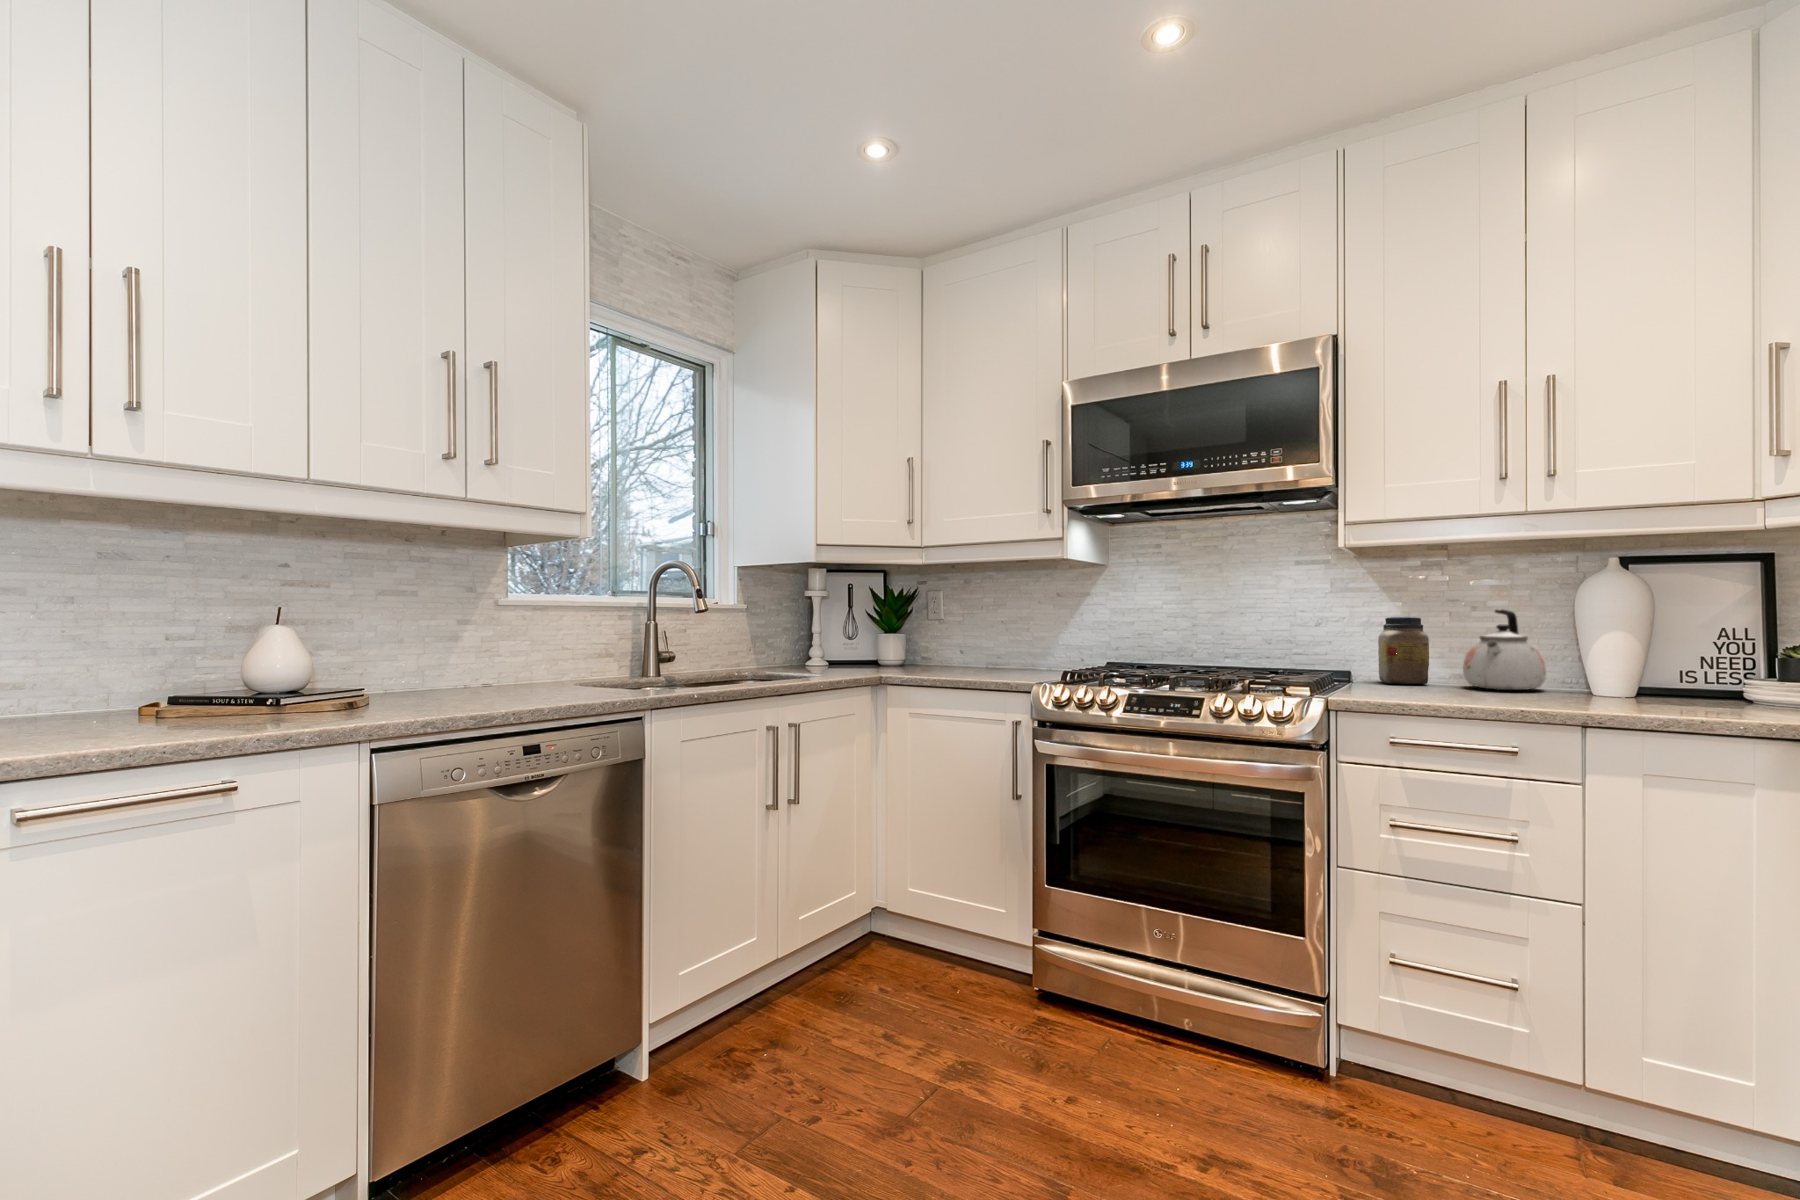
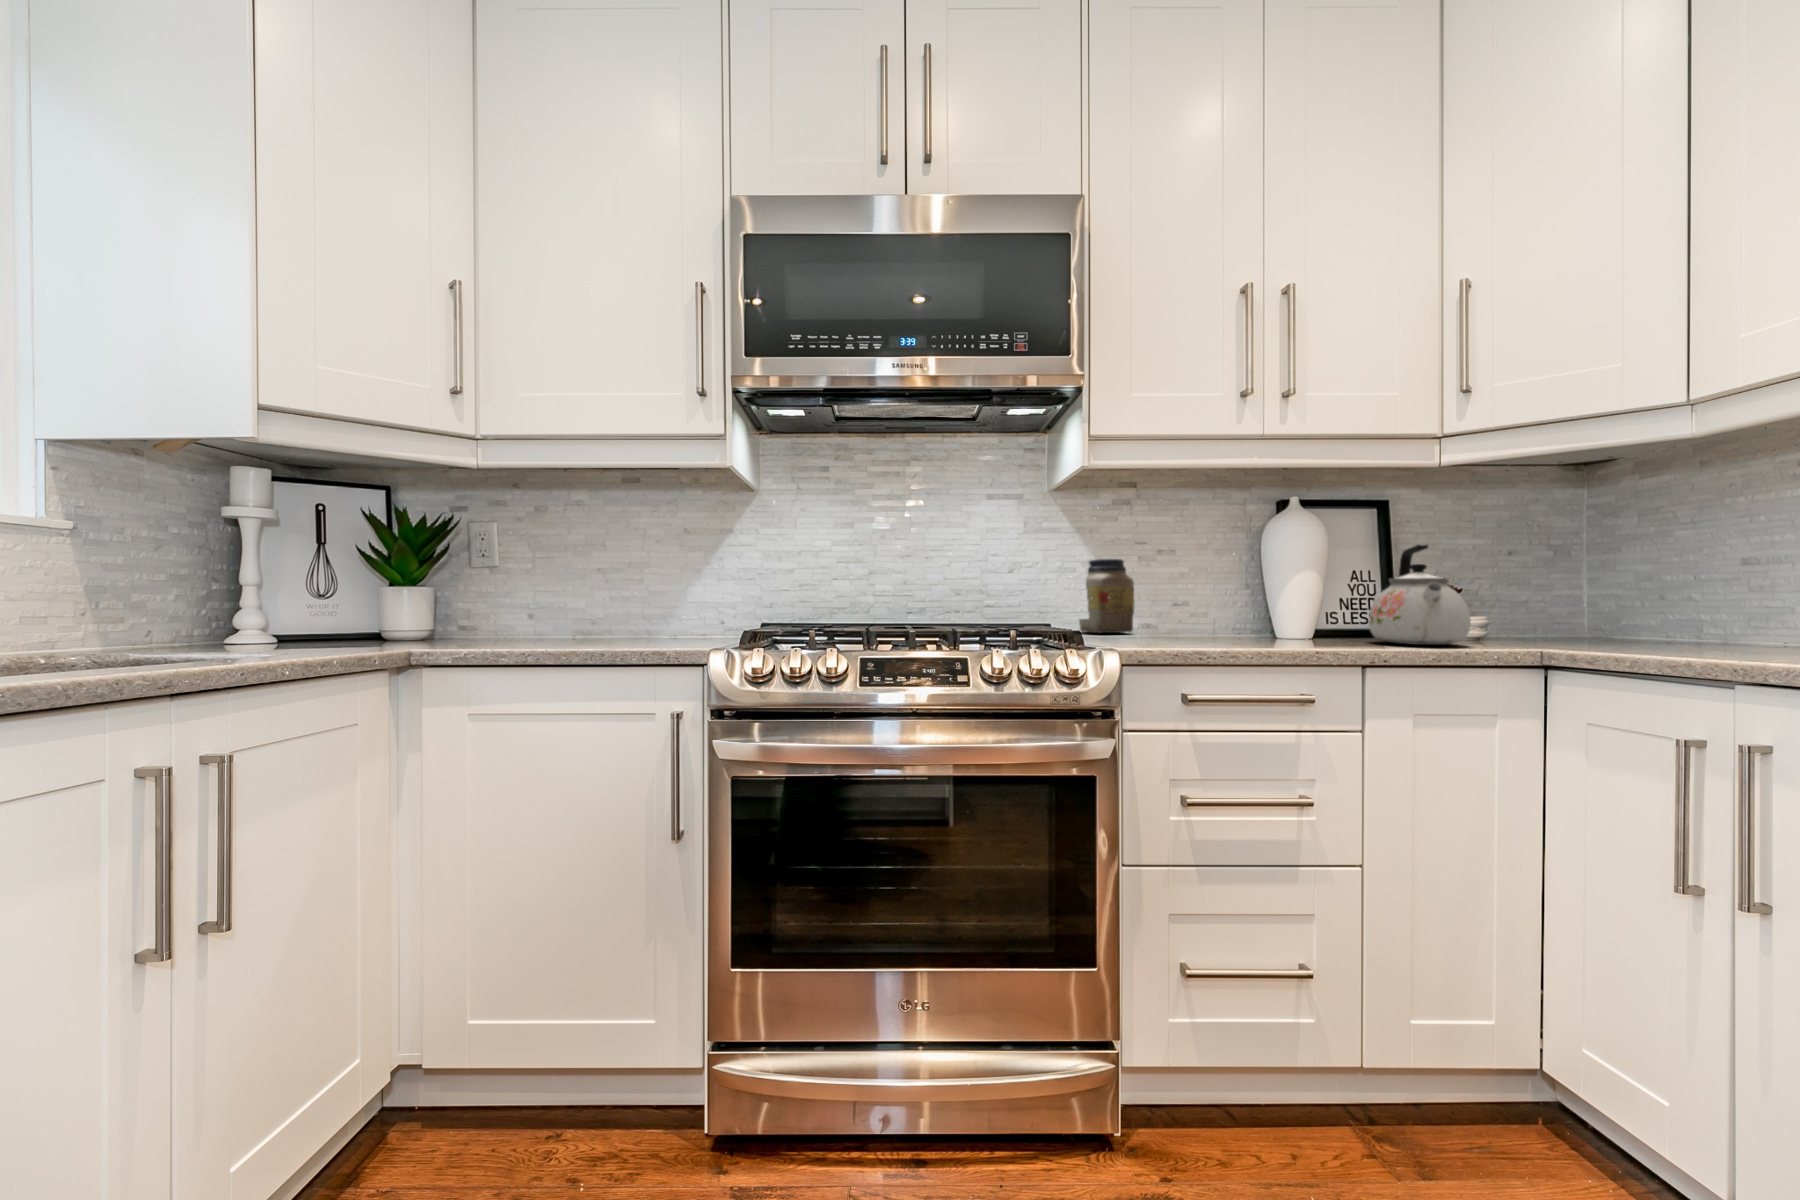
kettle: present [1463,610,1546,690] -> present [1369,545,1471,645]

